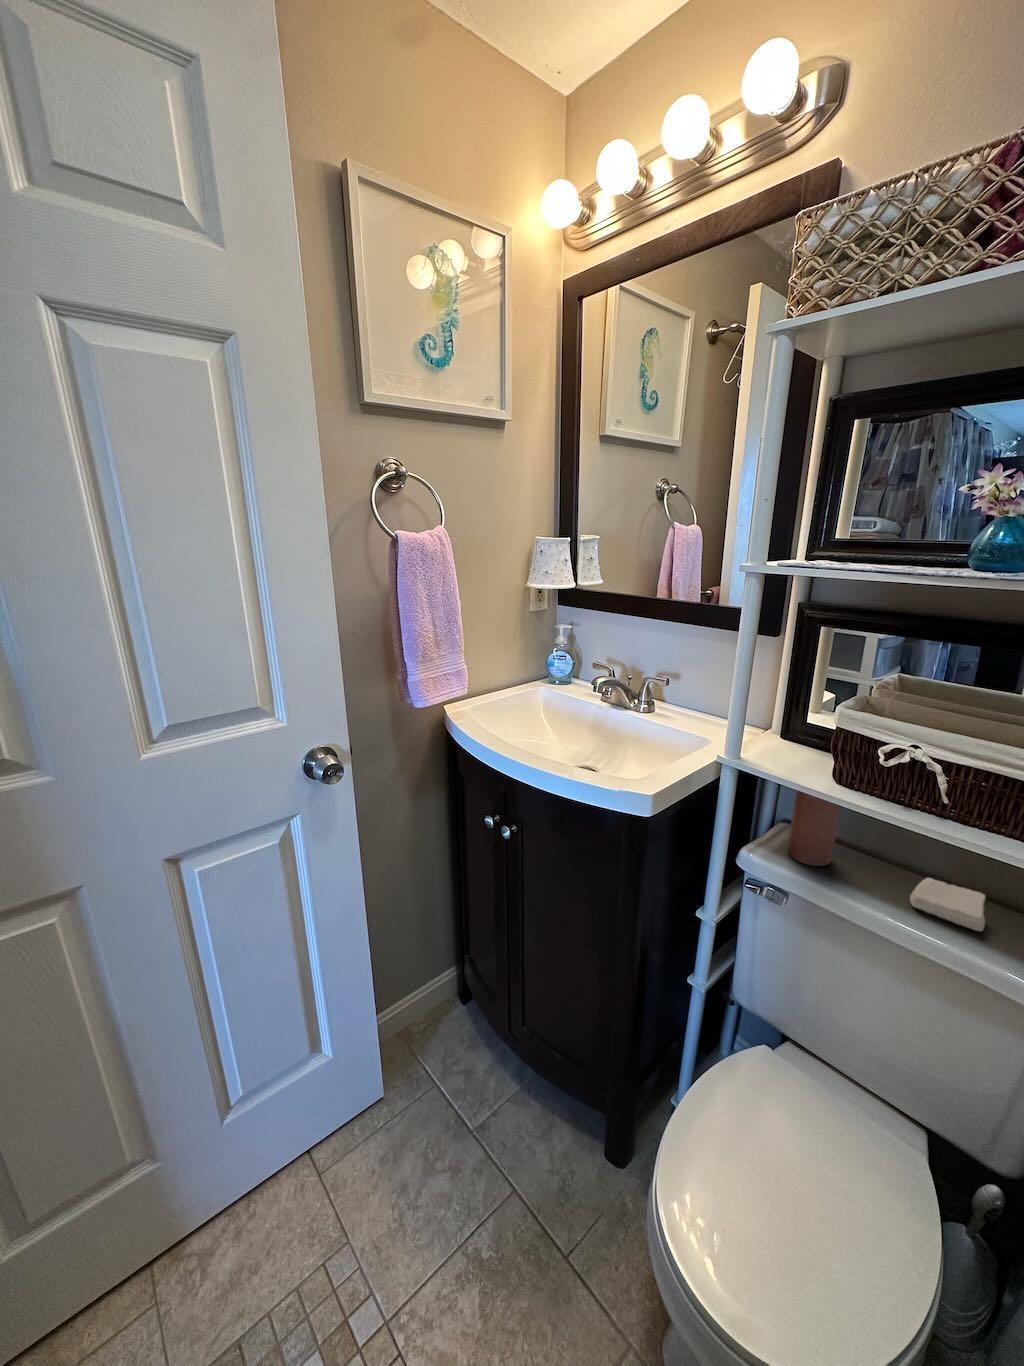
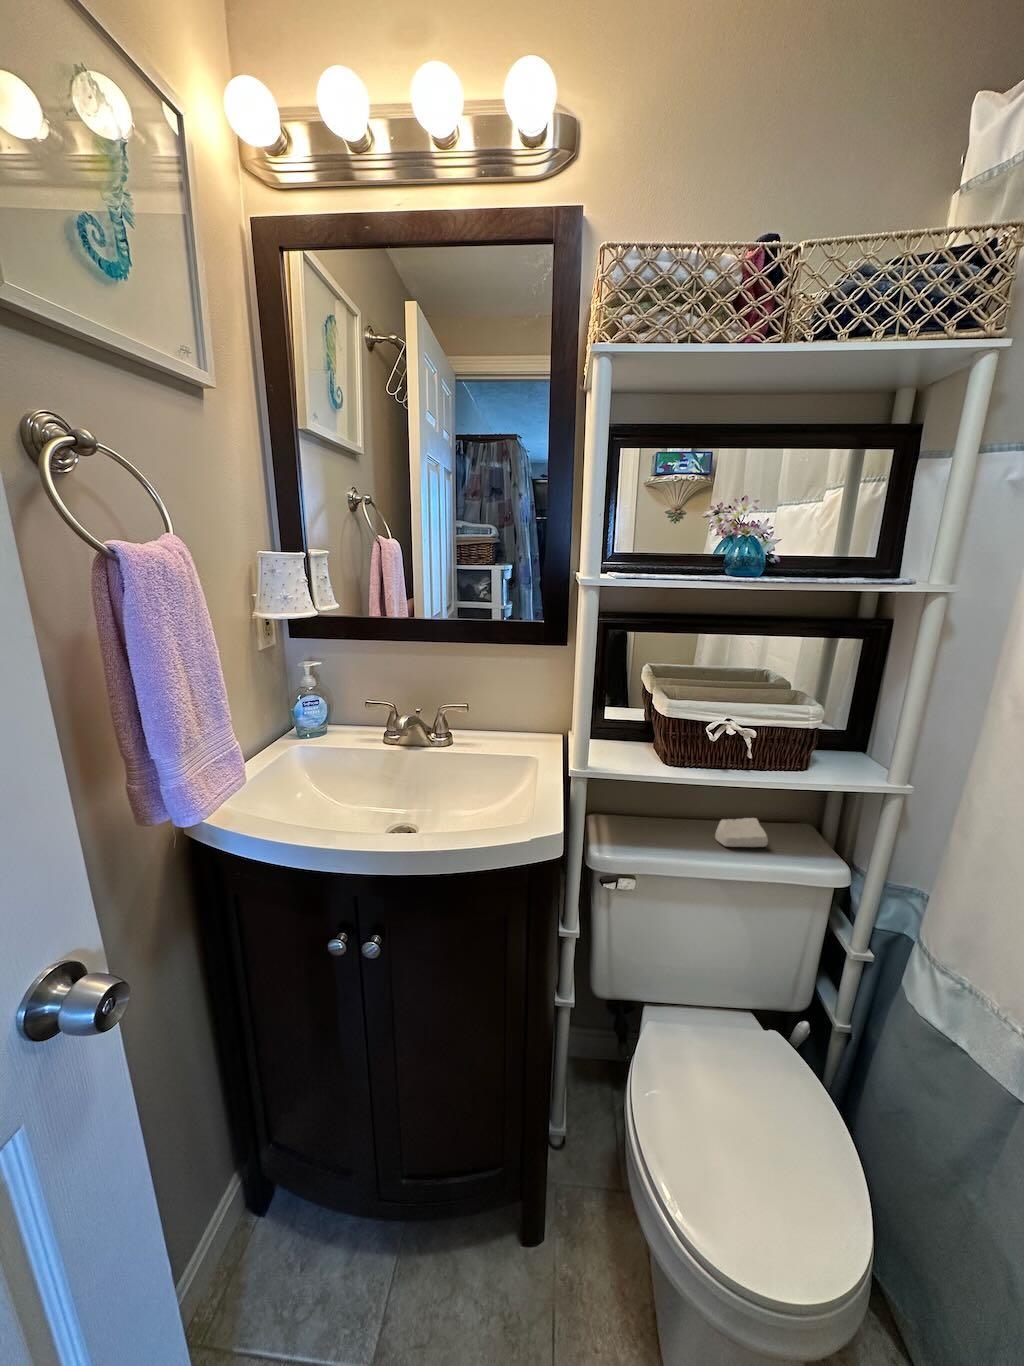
candle: present [788,791,840,866] -> none [623,765,663,844]

